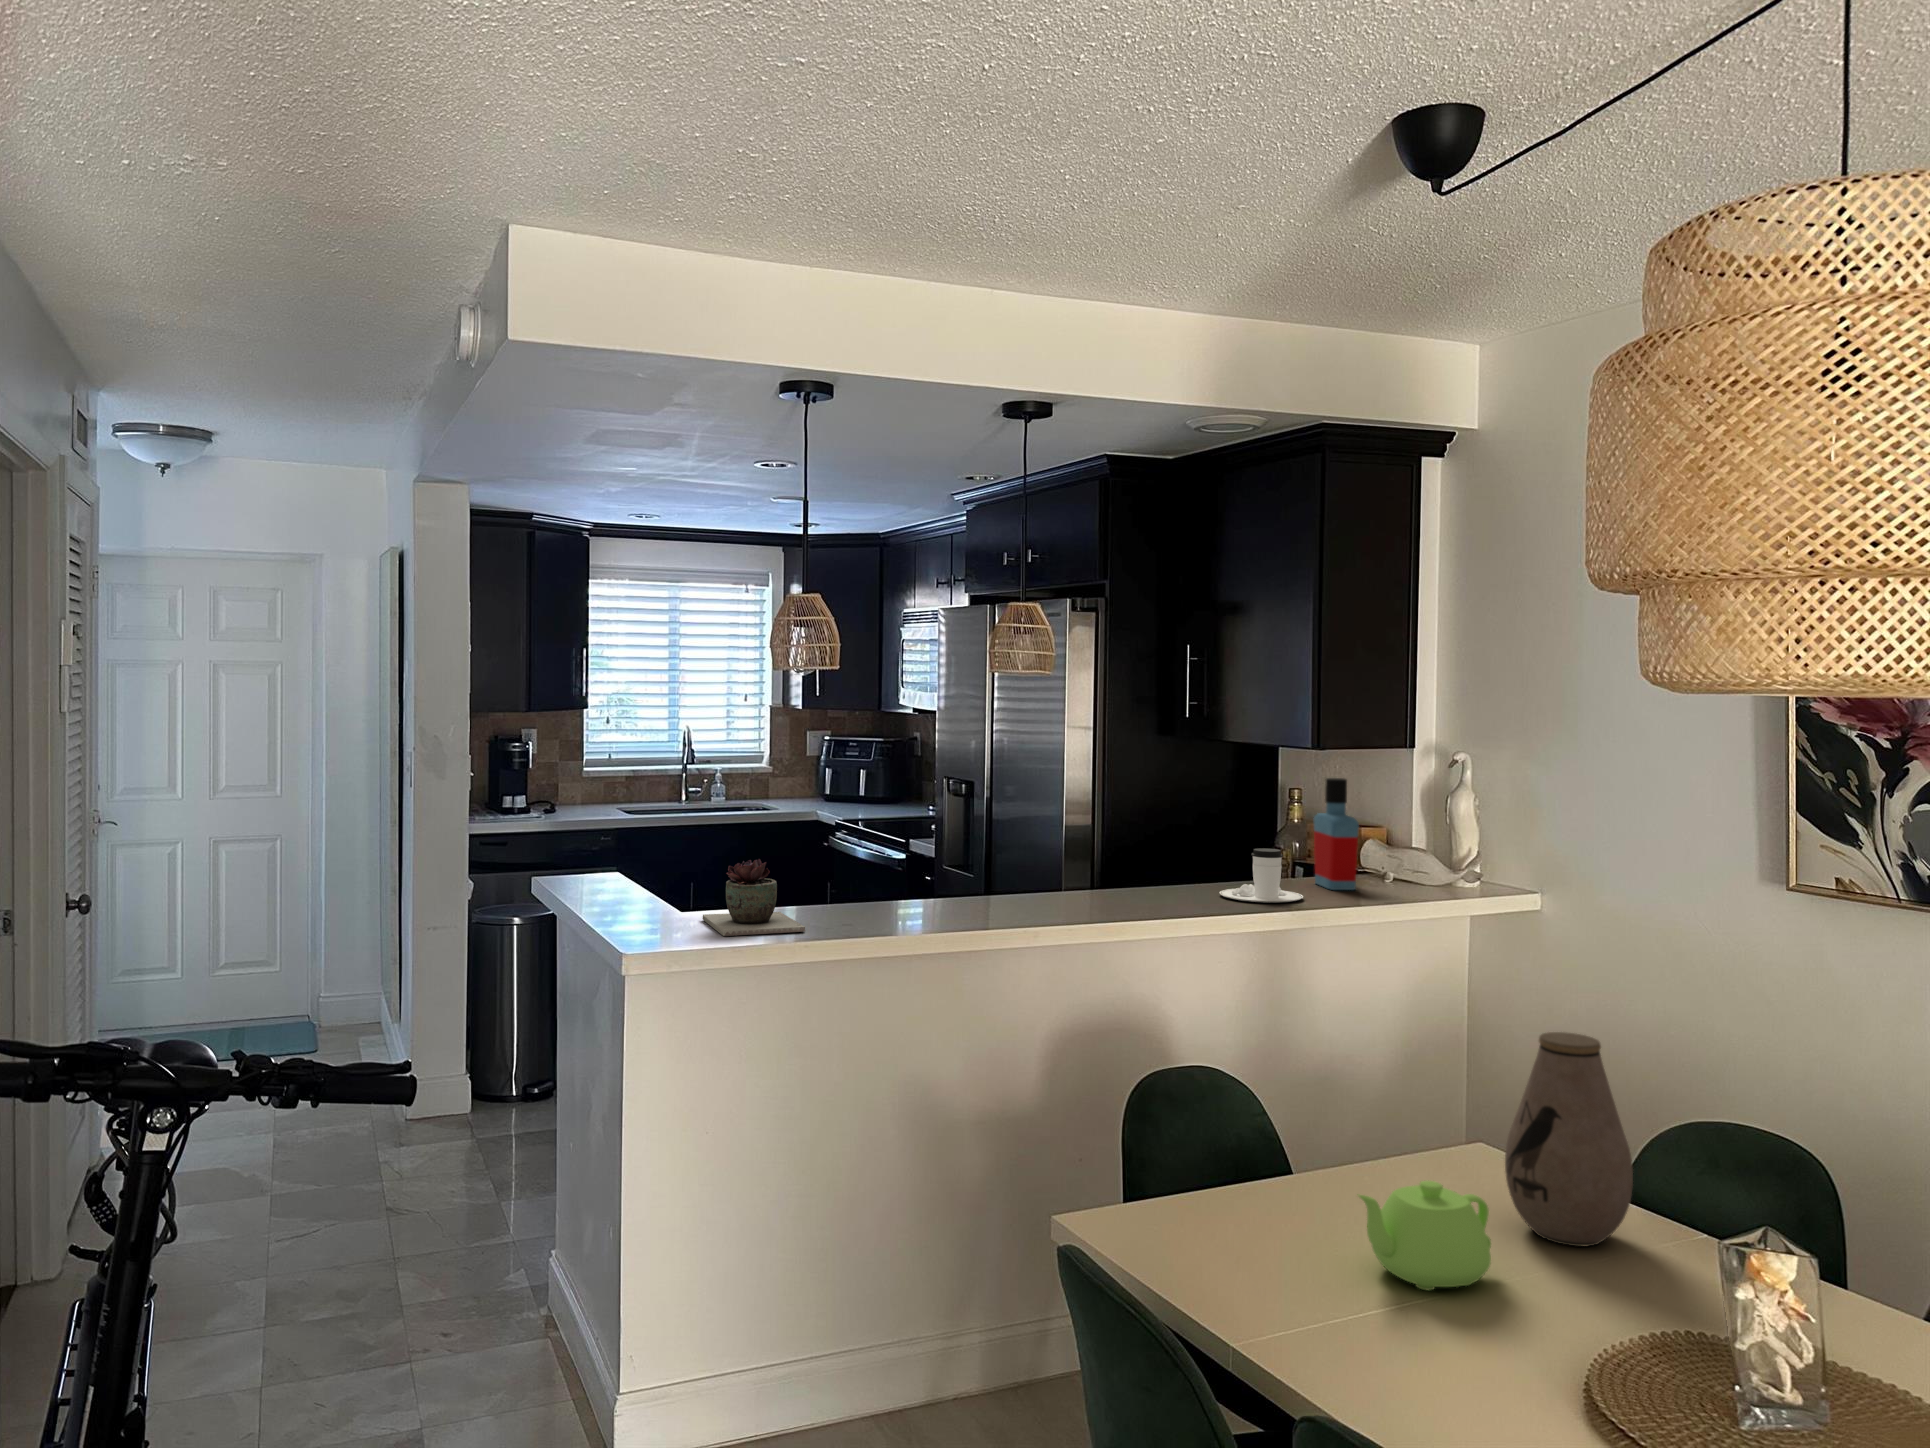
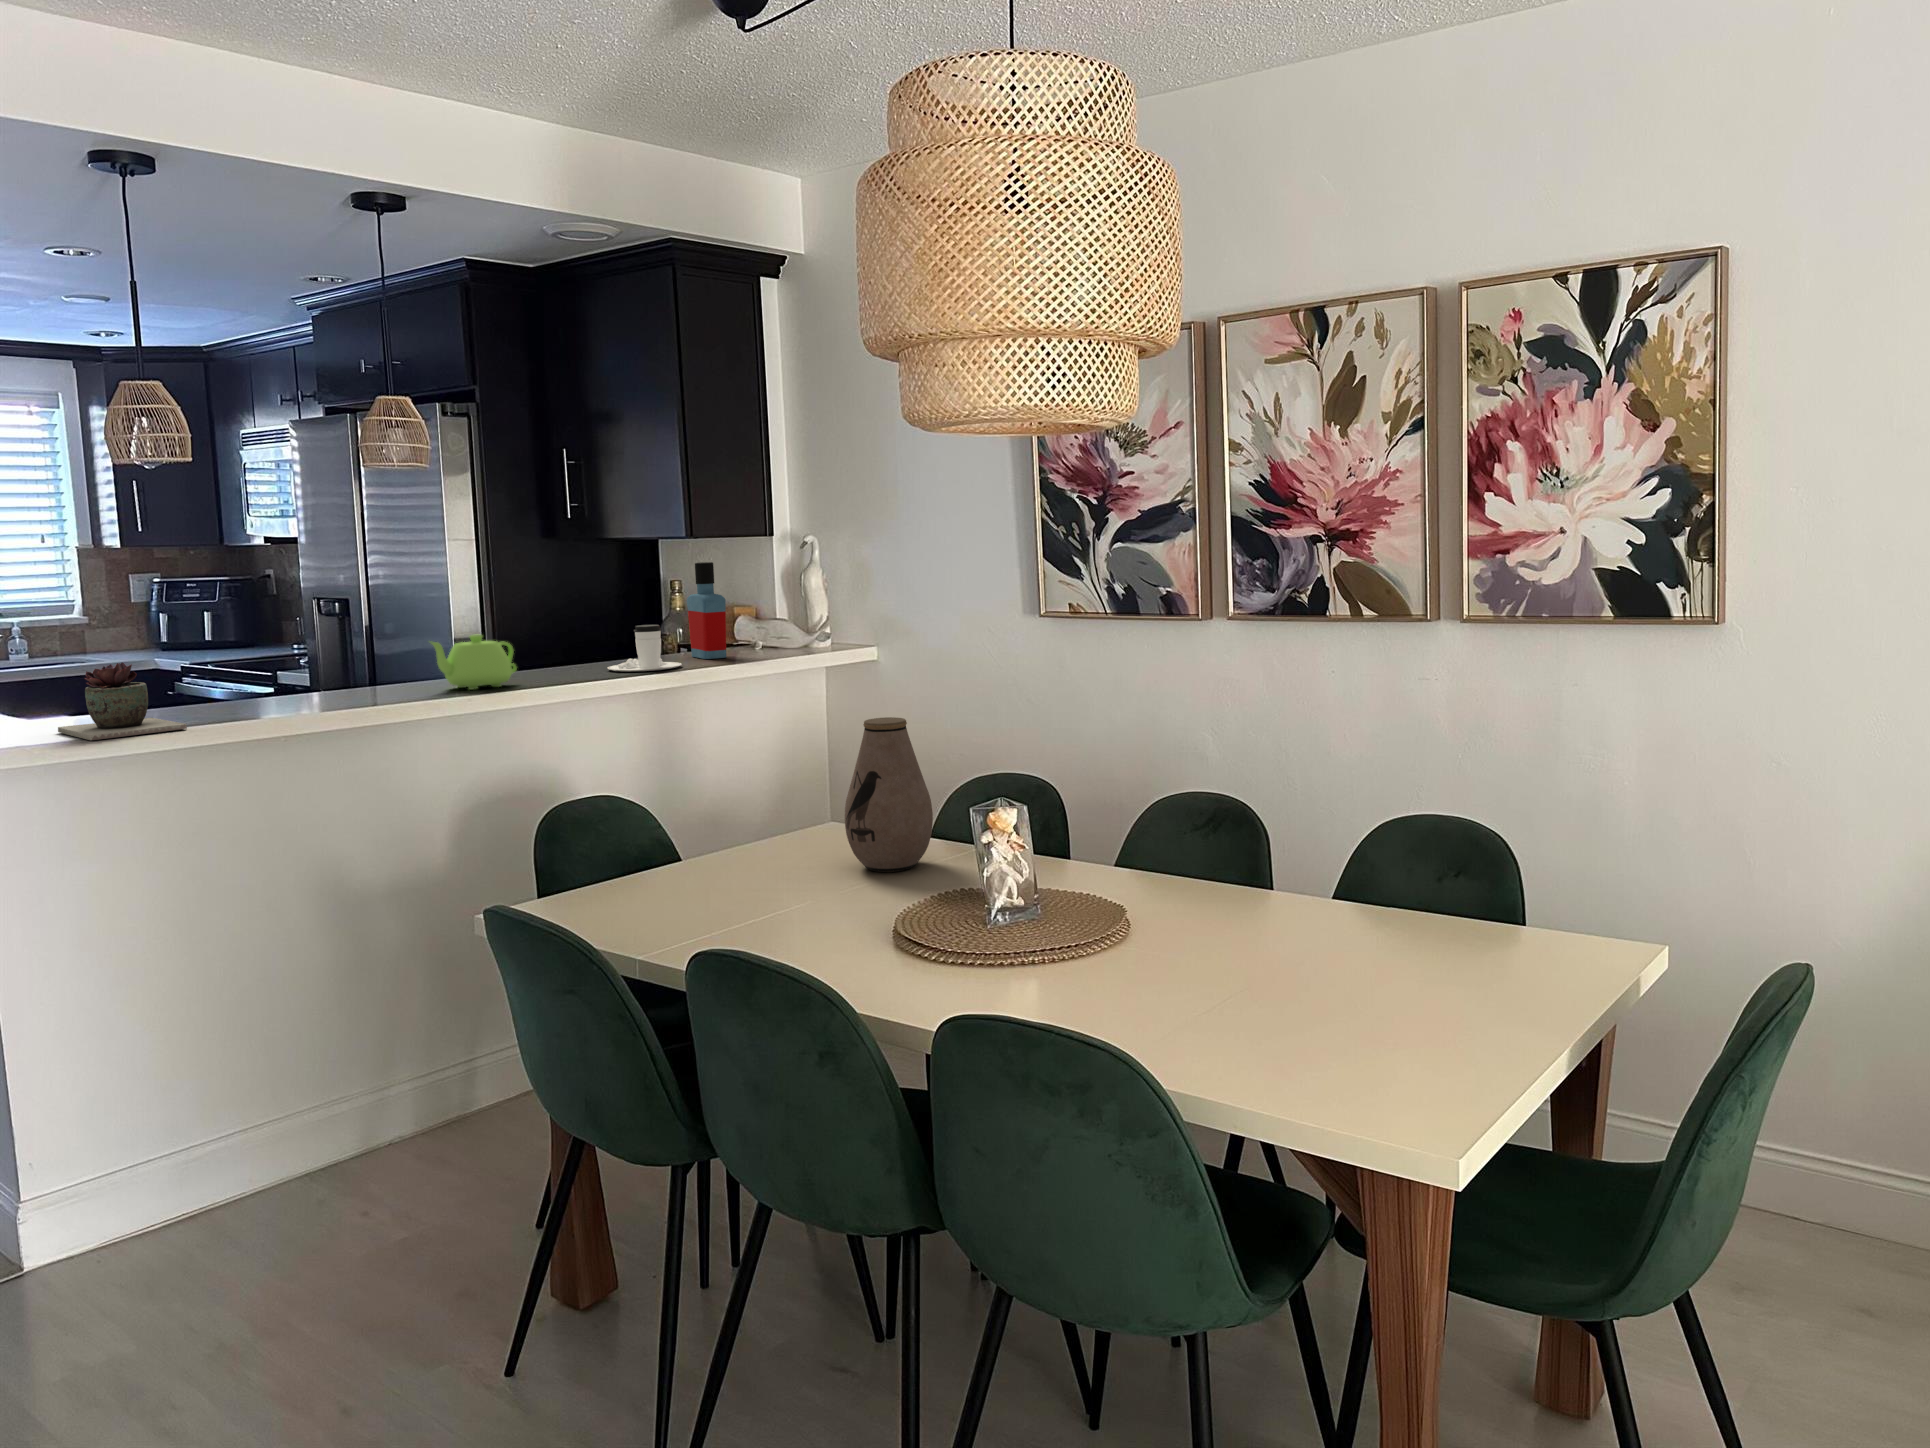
teapot: present [1358,1181,1491,1290] -> present [430,635,517,690]

